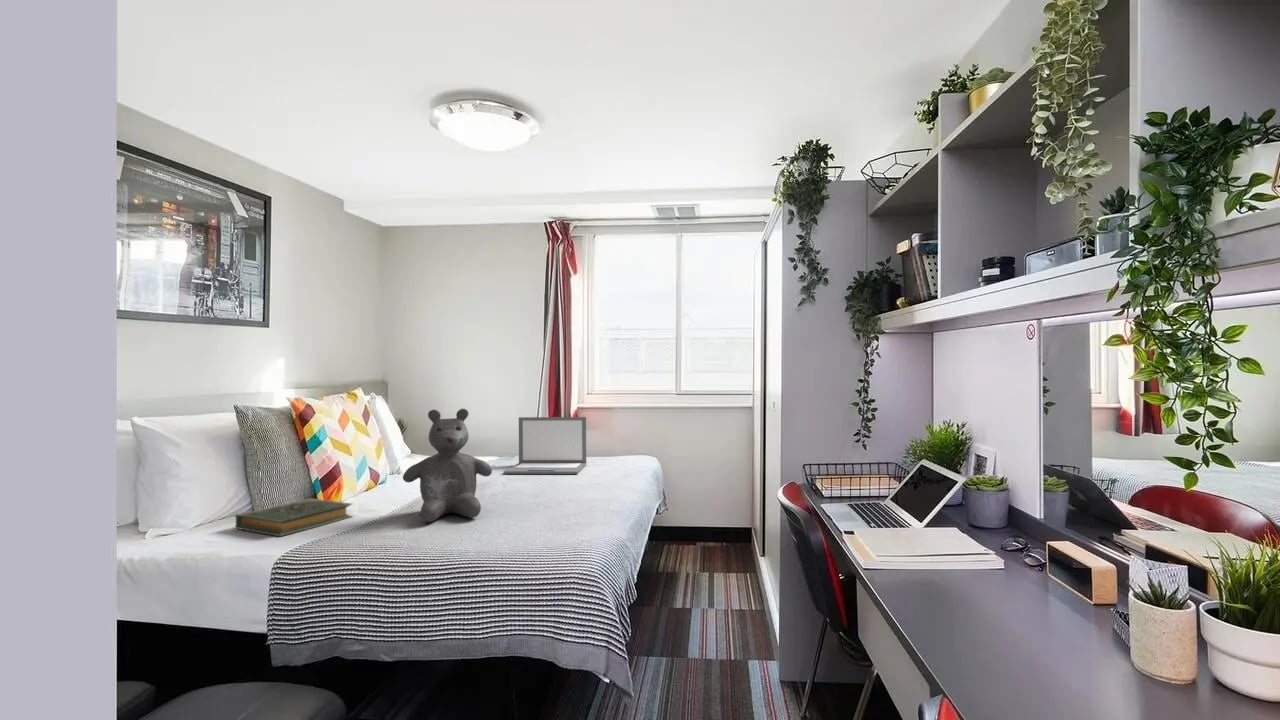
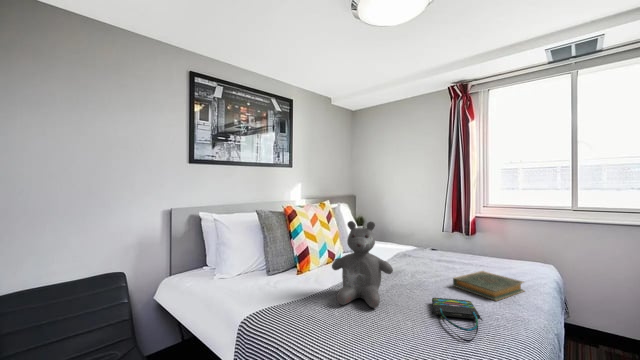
laptop: present [503,417,586,474] -> none [414,223,482,274]
tote bag: none [540,493,596,522] -> present [432,298,482,342]
hardback book: present [236,498,351,536] -> present [453,271,524,301]

